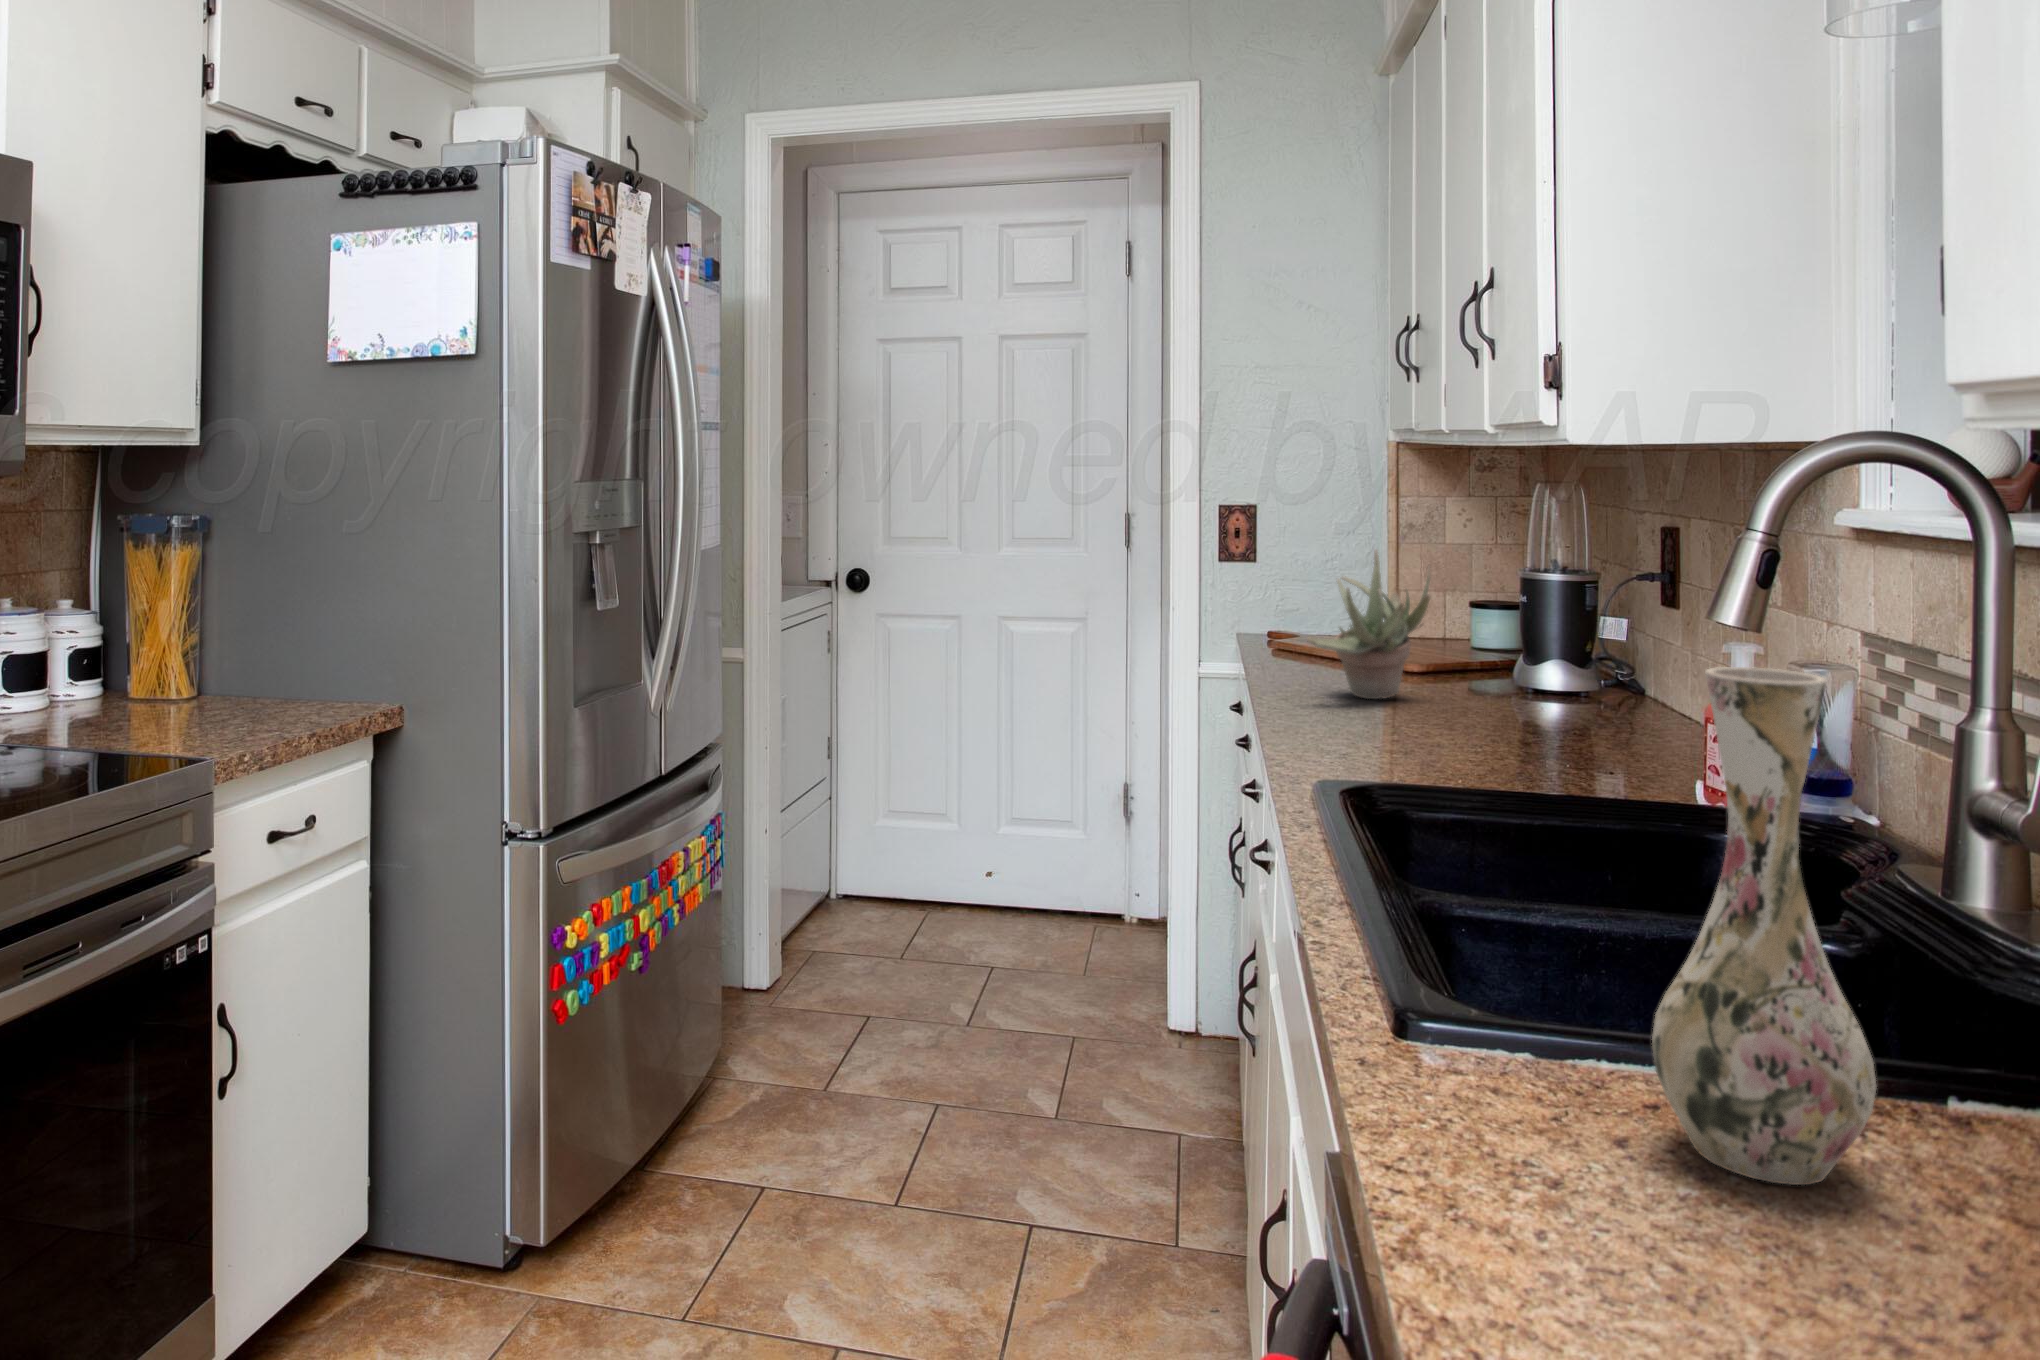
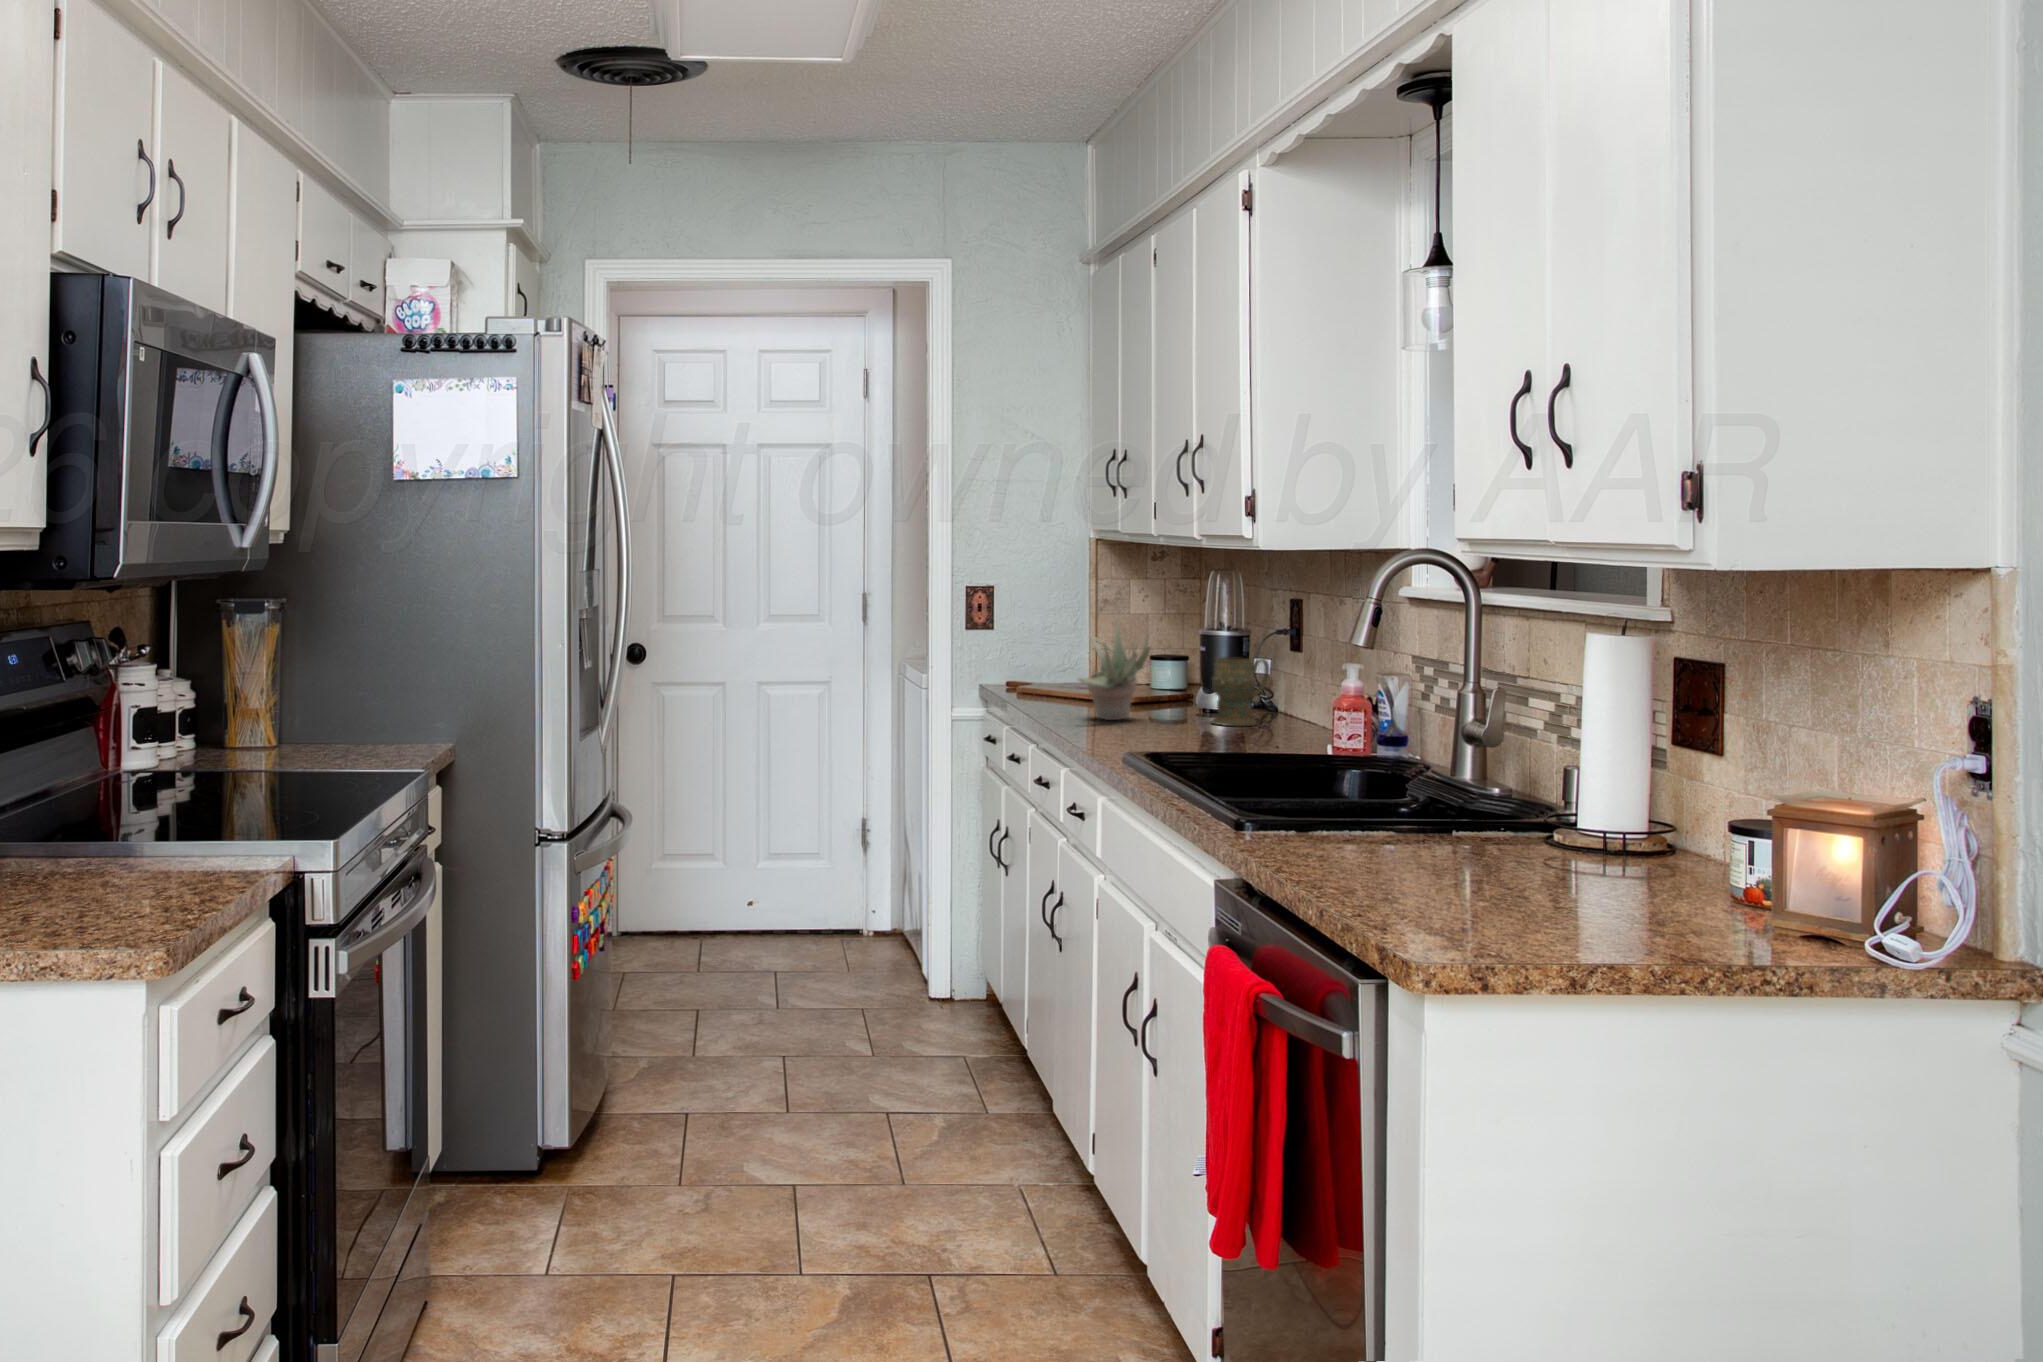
mug: none [1526,615,1628,721] -> present [1211,657,1269,726]
vase: present [1652,667,1876,1185] -> none [1376,653,1459,862]

